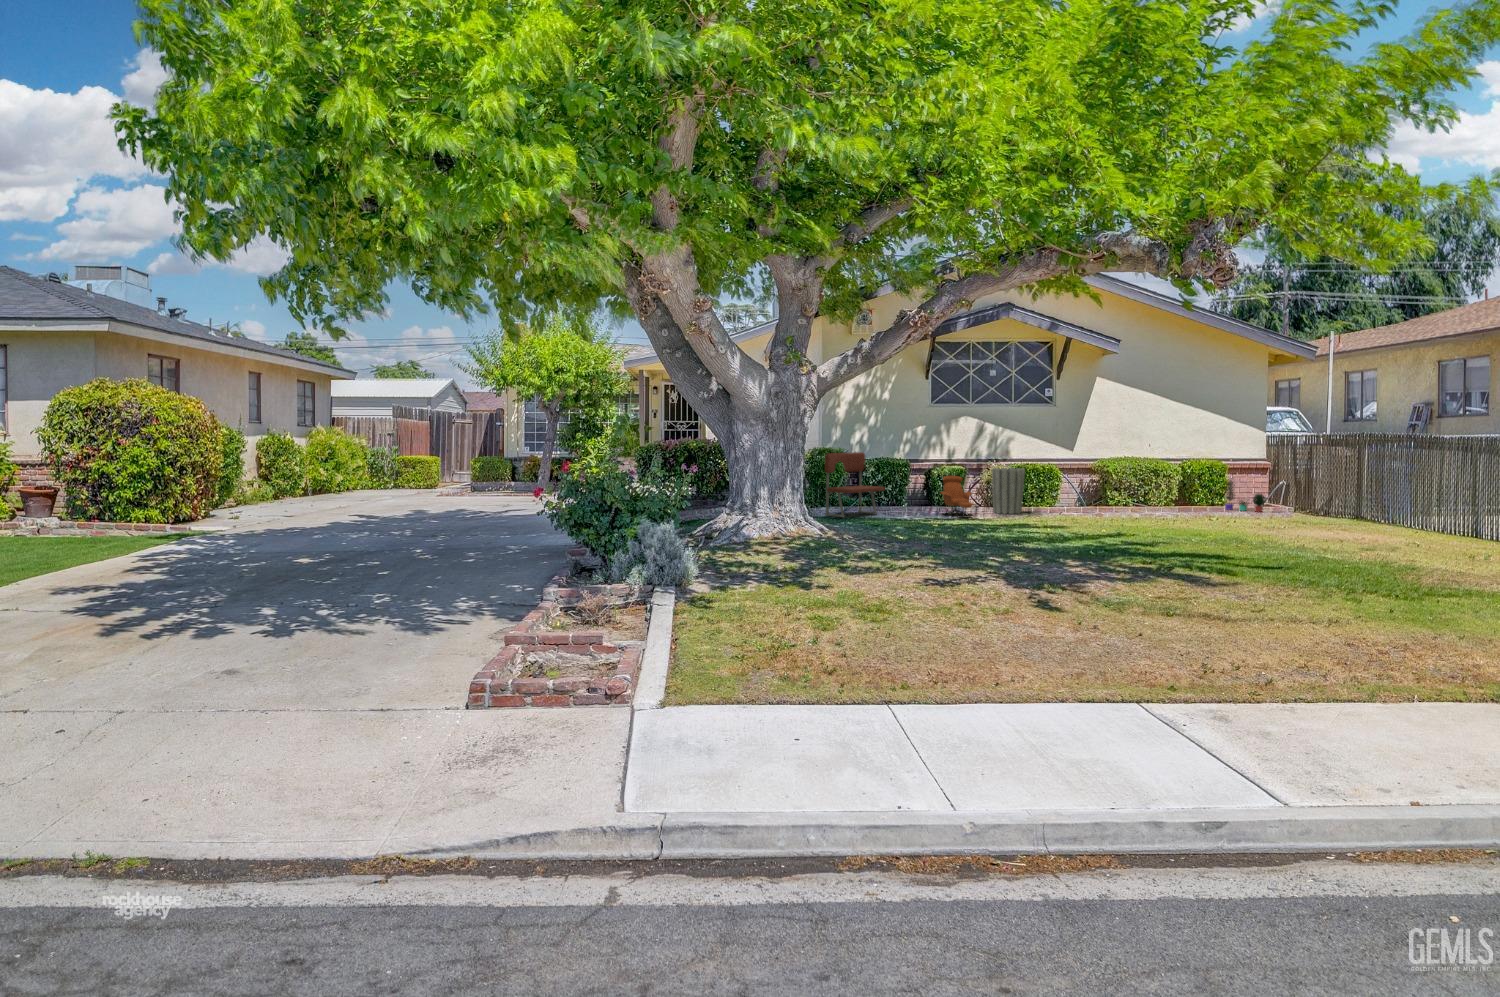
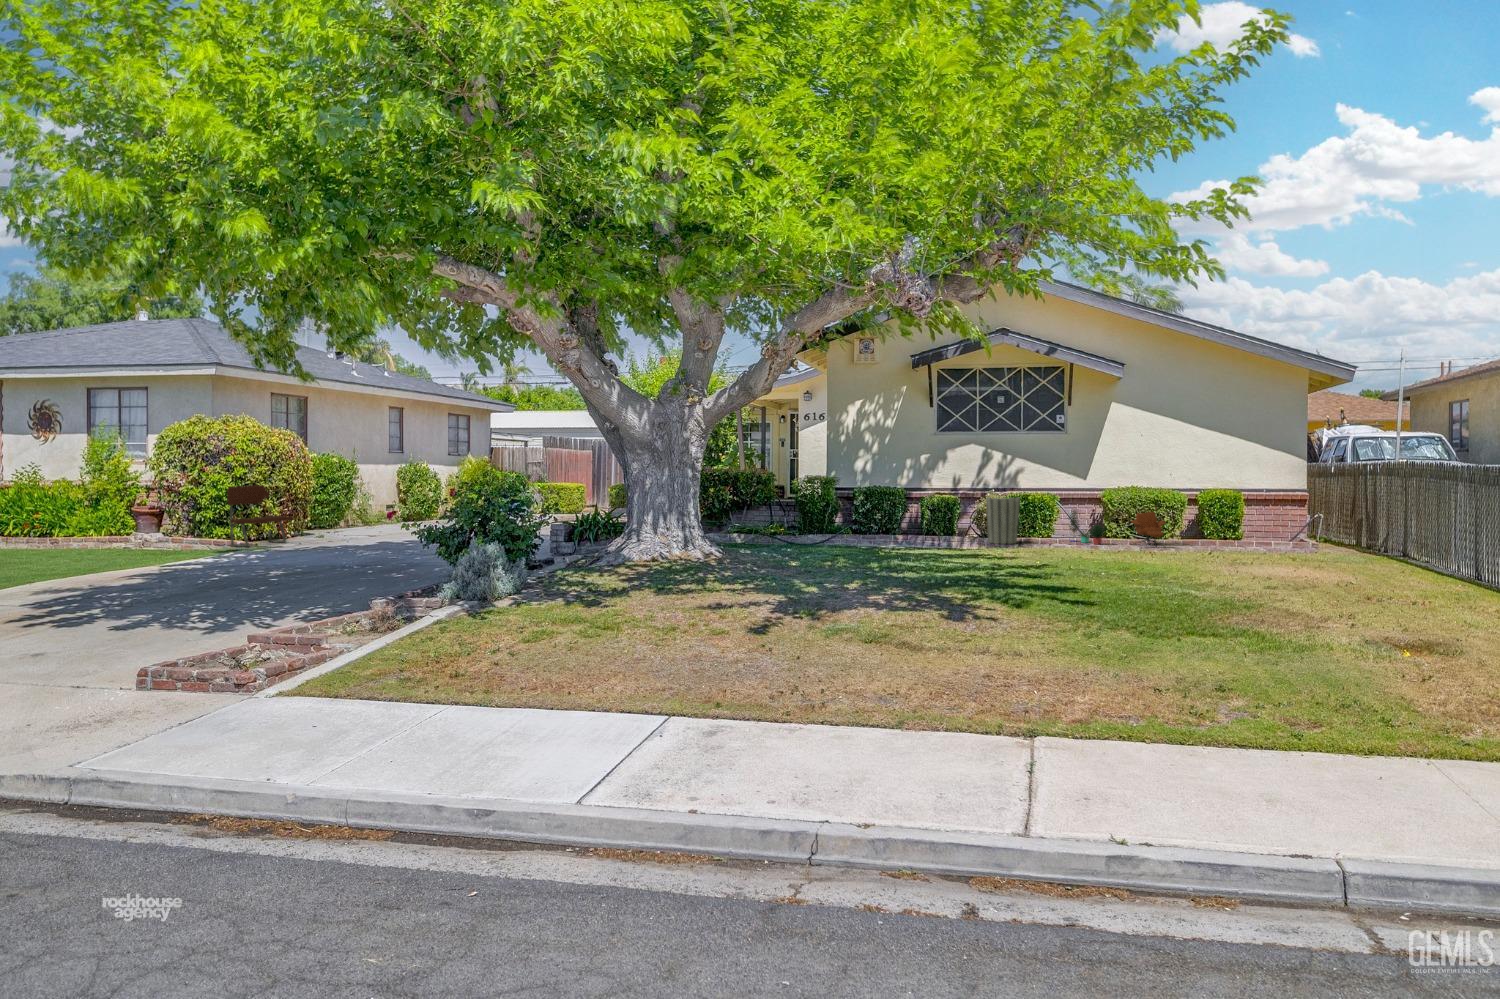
bench: present [825,452,885,517] -> present [227,485,293,547]
lounge chair: present [941,476,974,516] -> present [1131,507,1166,546]
potted plant: present [1224,480,1266,512] -> present [1070,510,1104,544]

